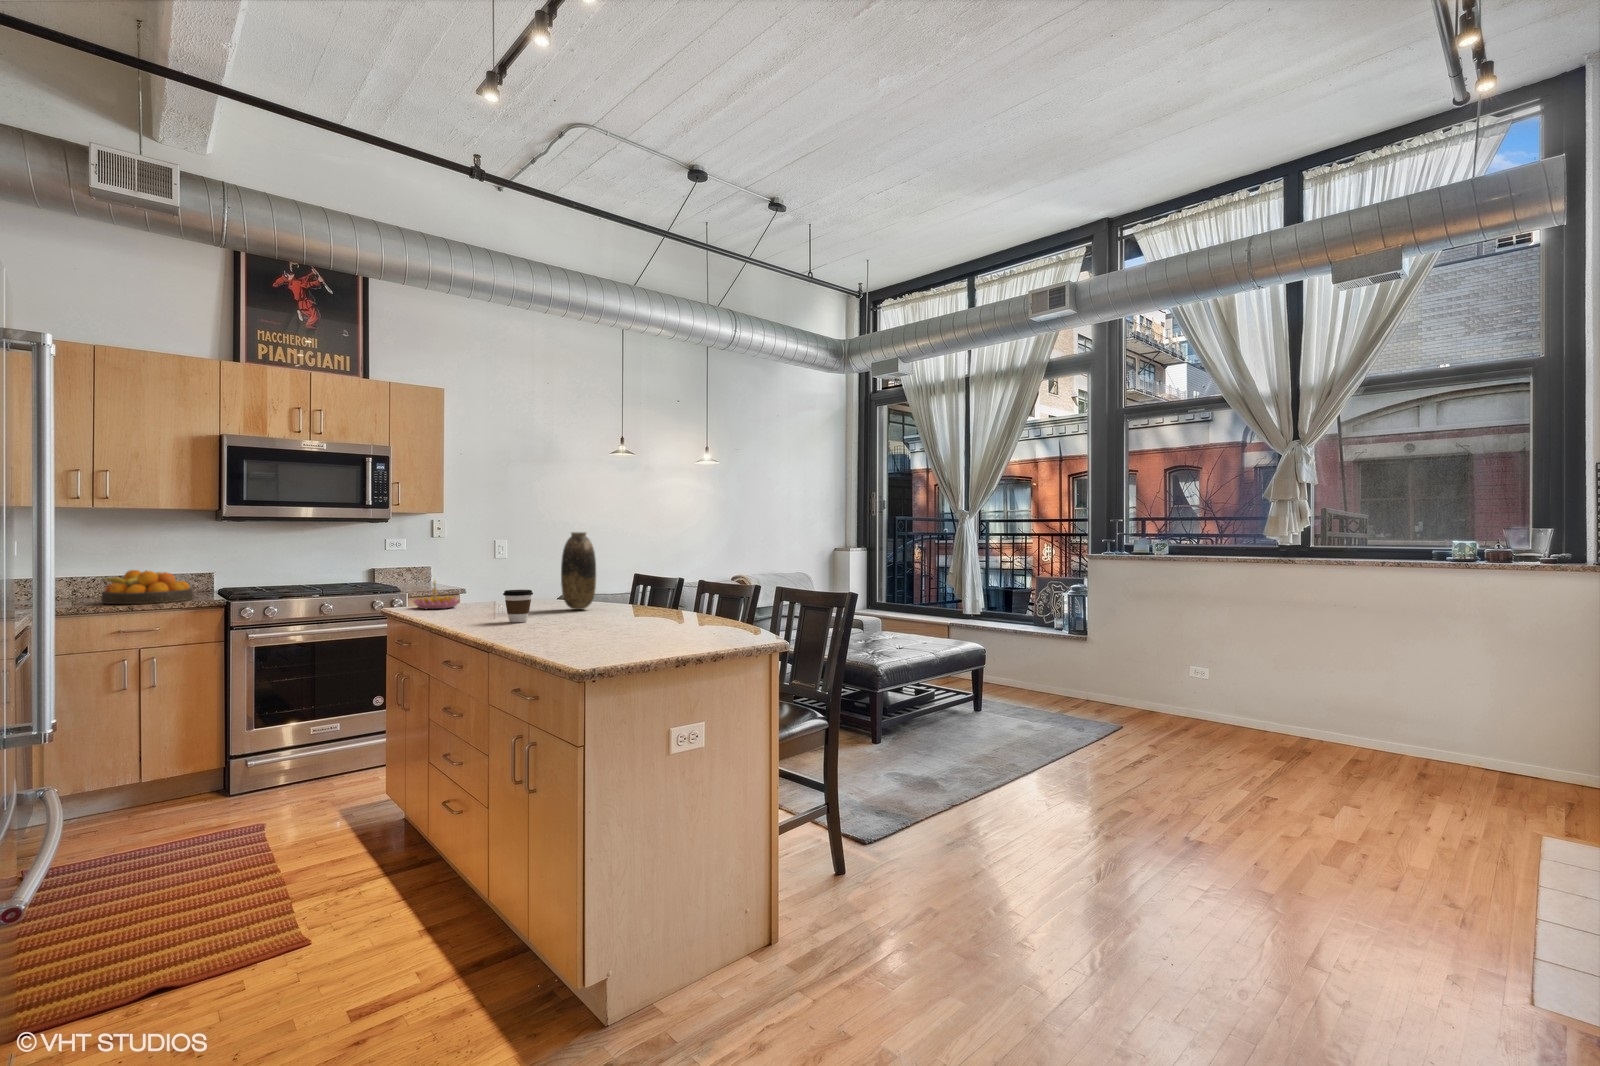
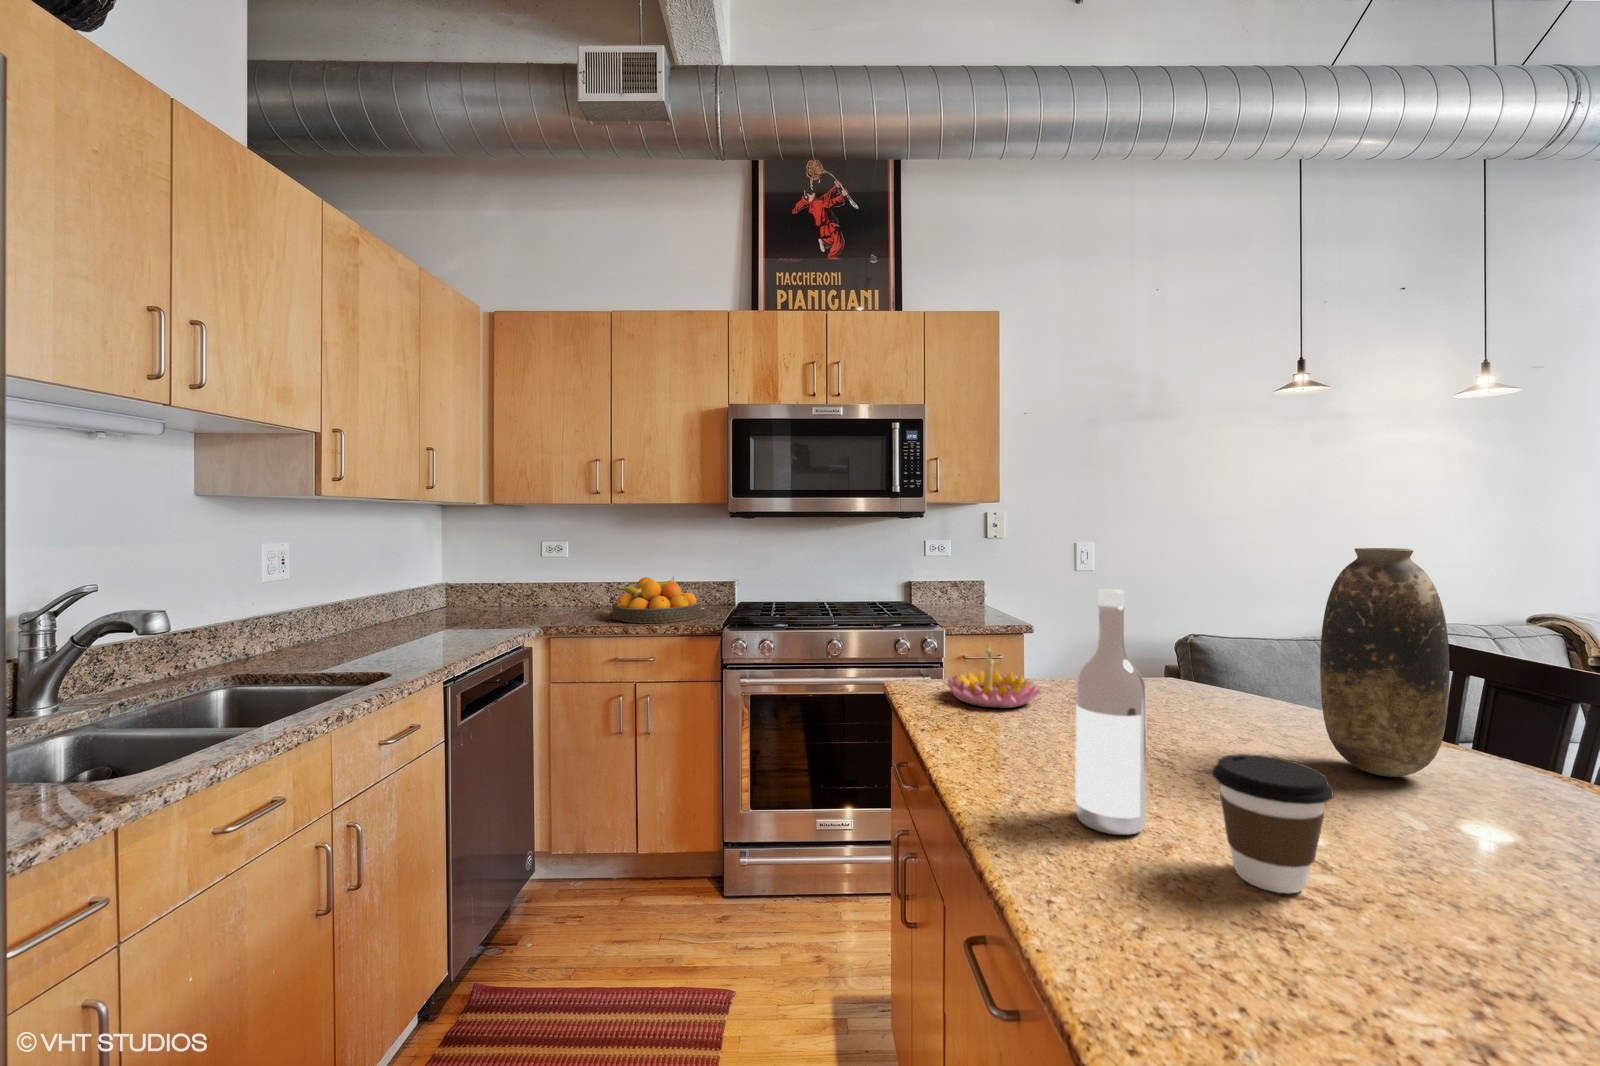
wine bottle: none [465,543,488,621] -> present [1075,589,1147,835]

